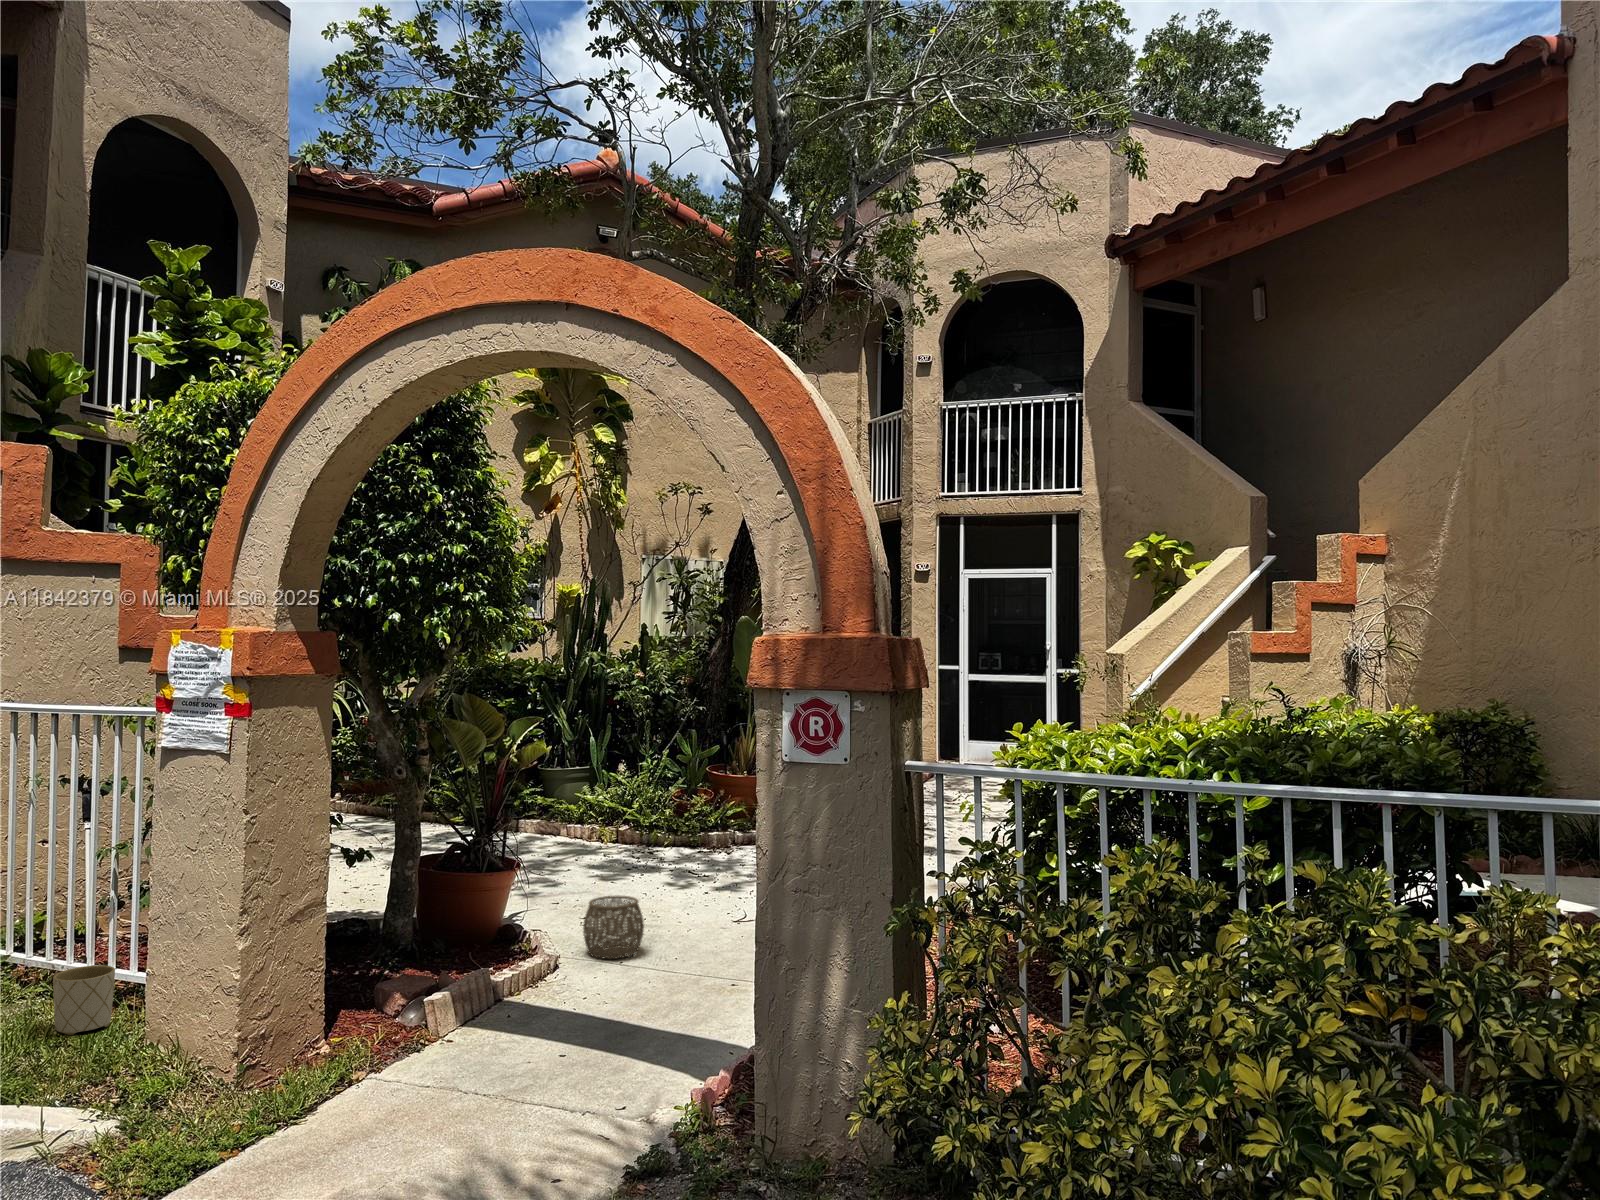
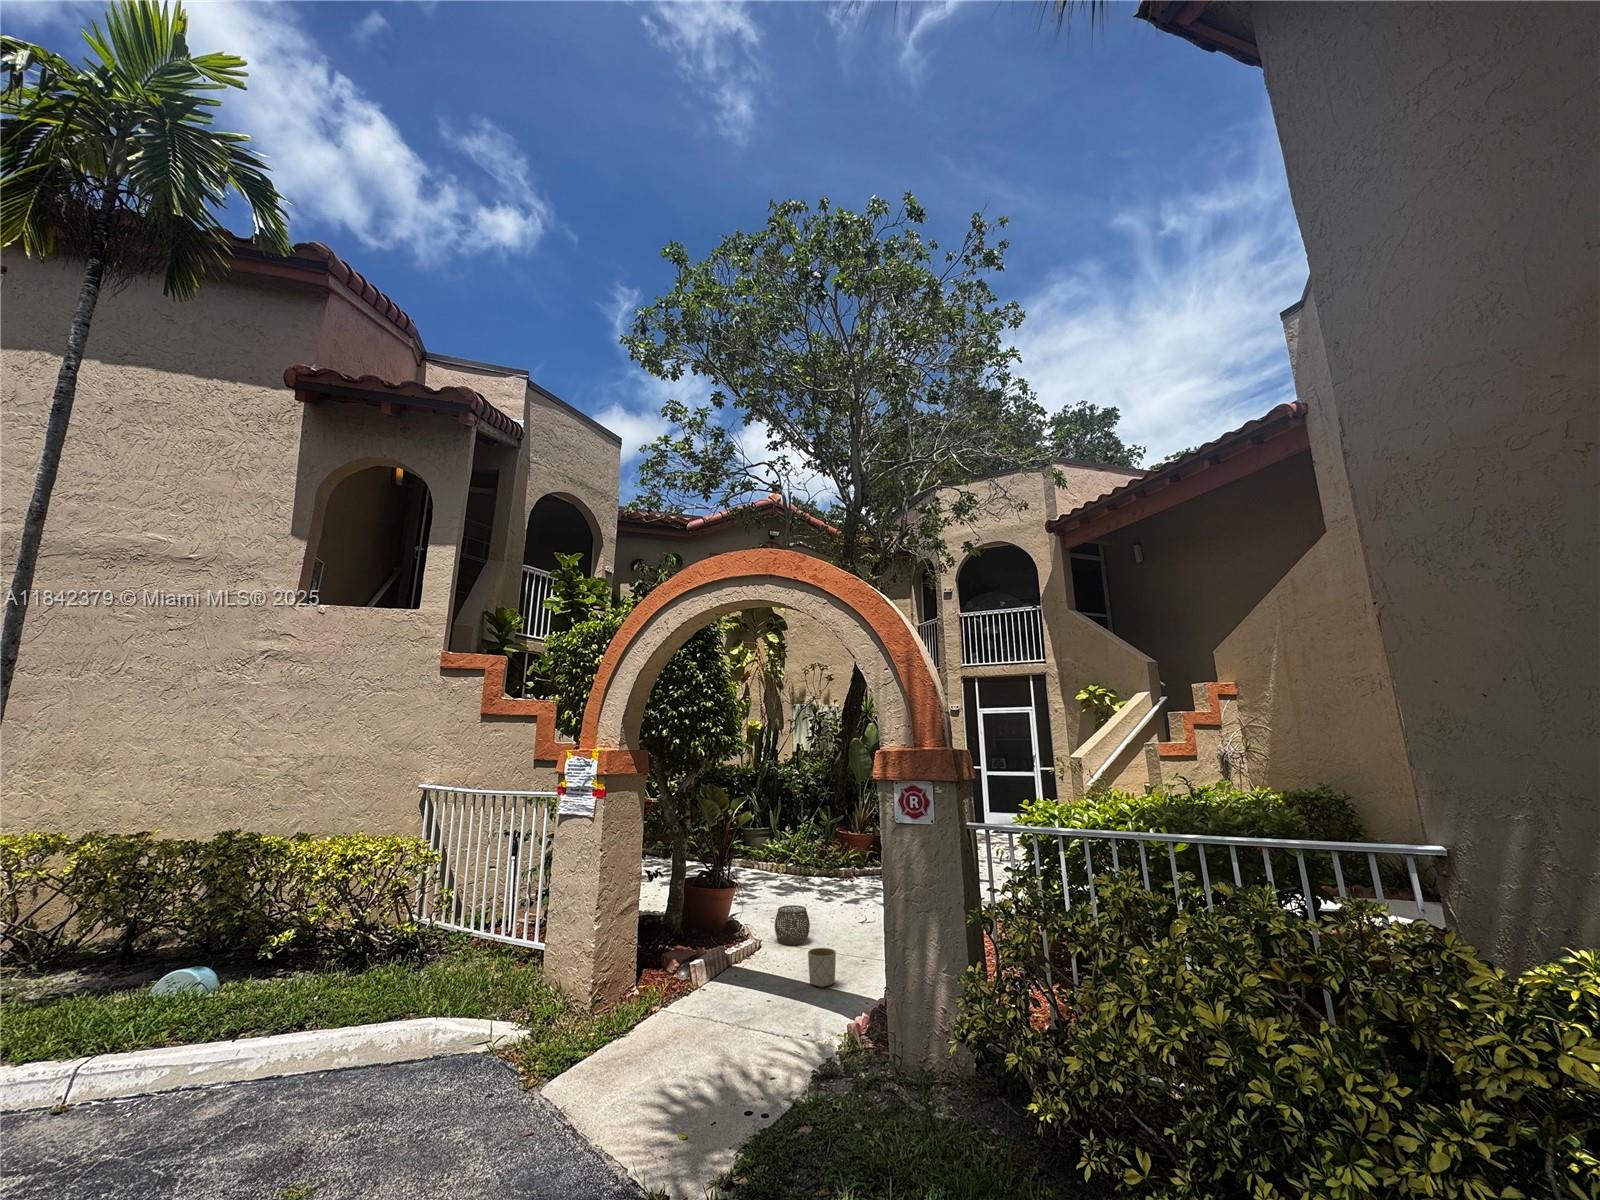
planter: present [53,965,115,1035] -> present [808,948,836,988]

